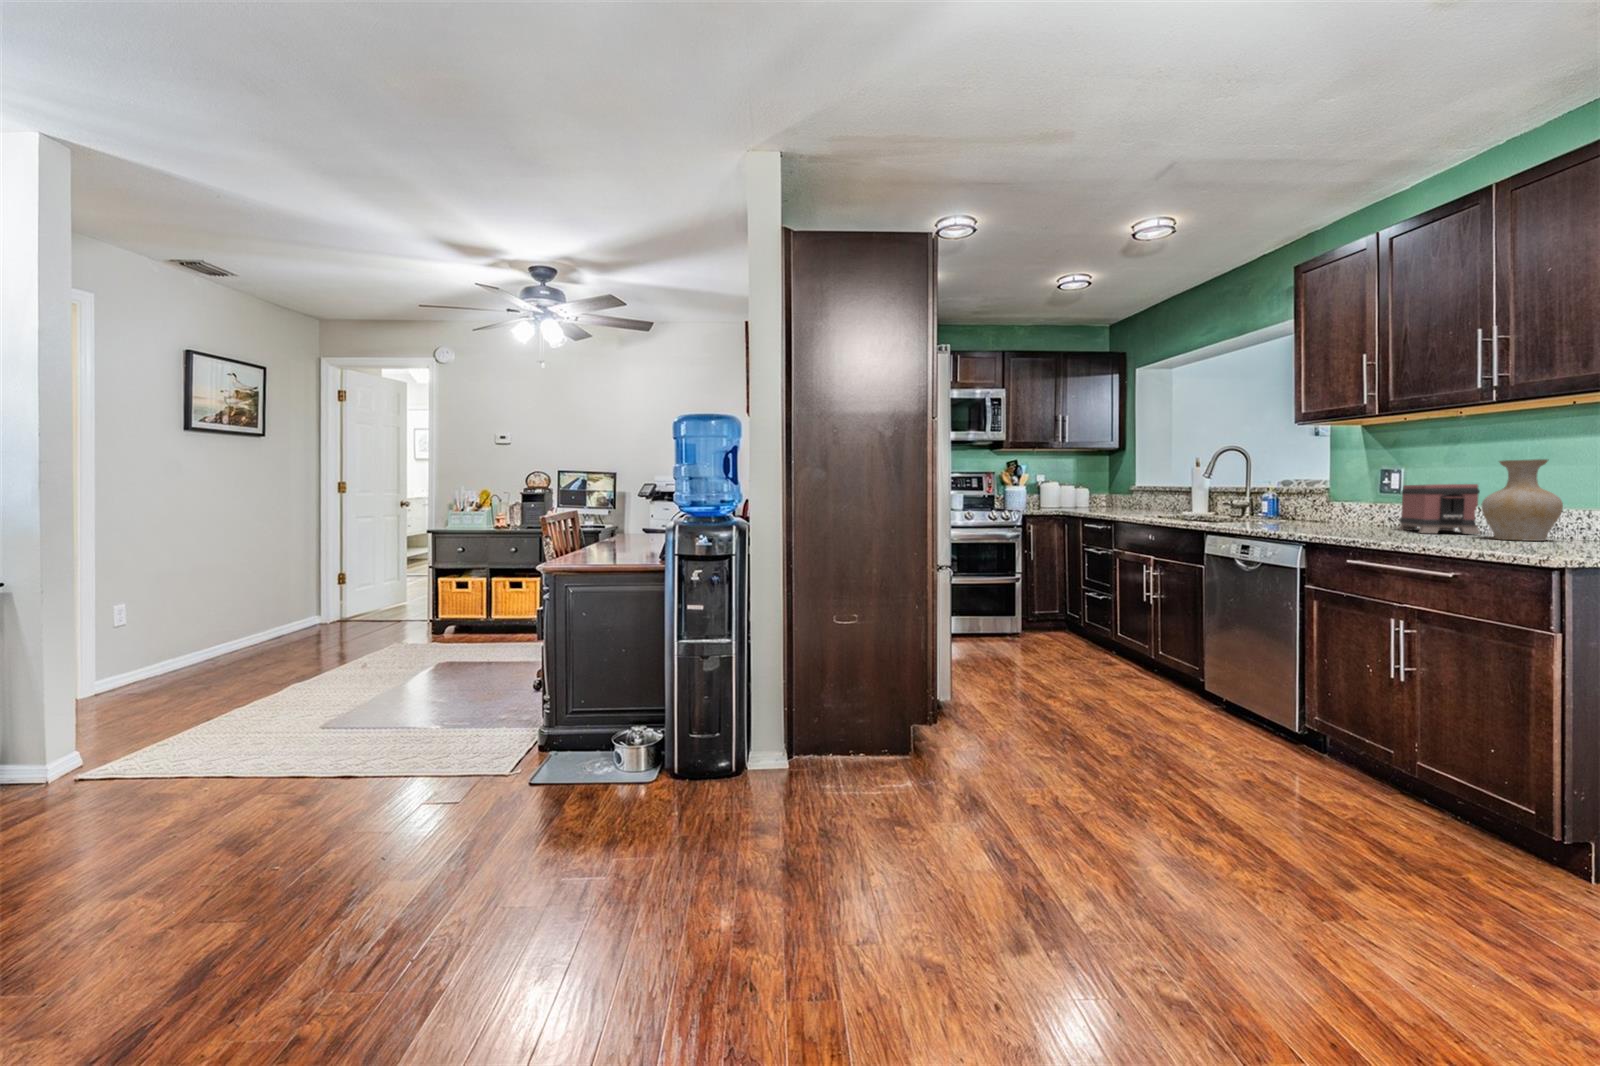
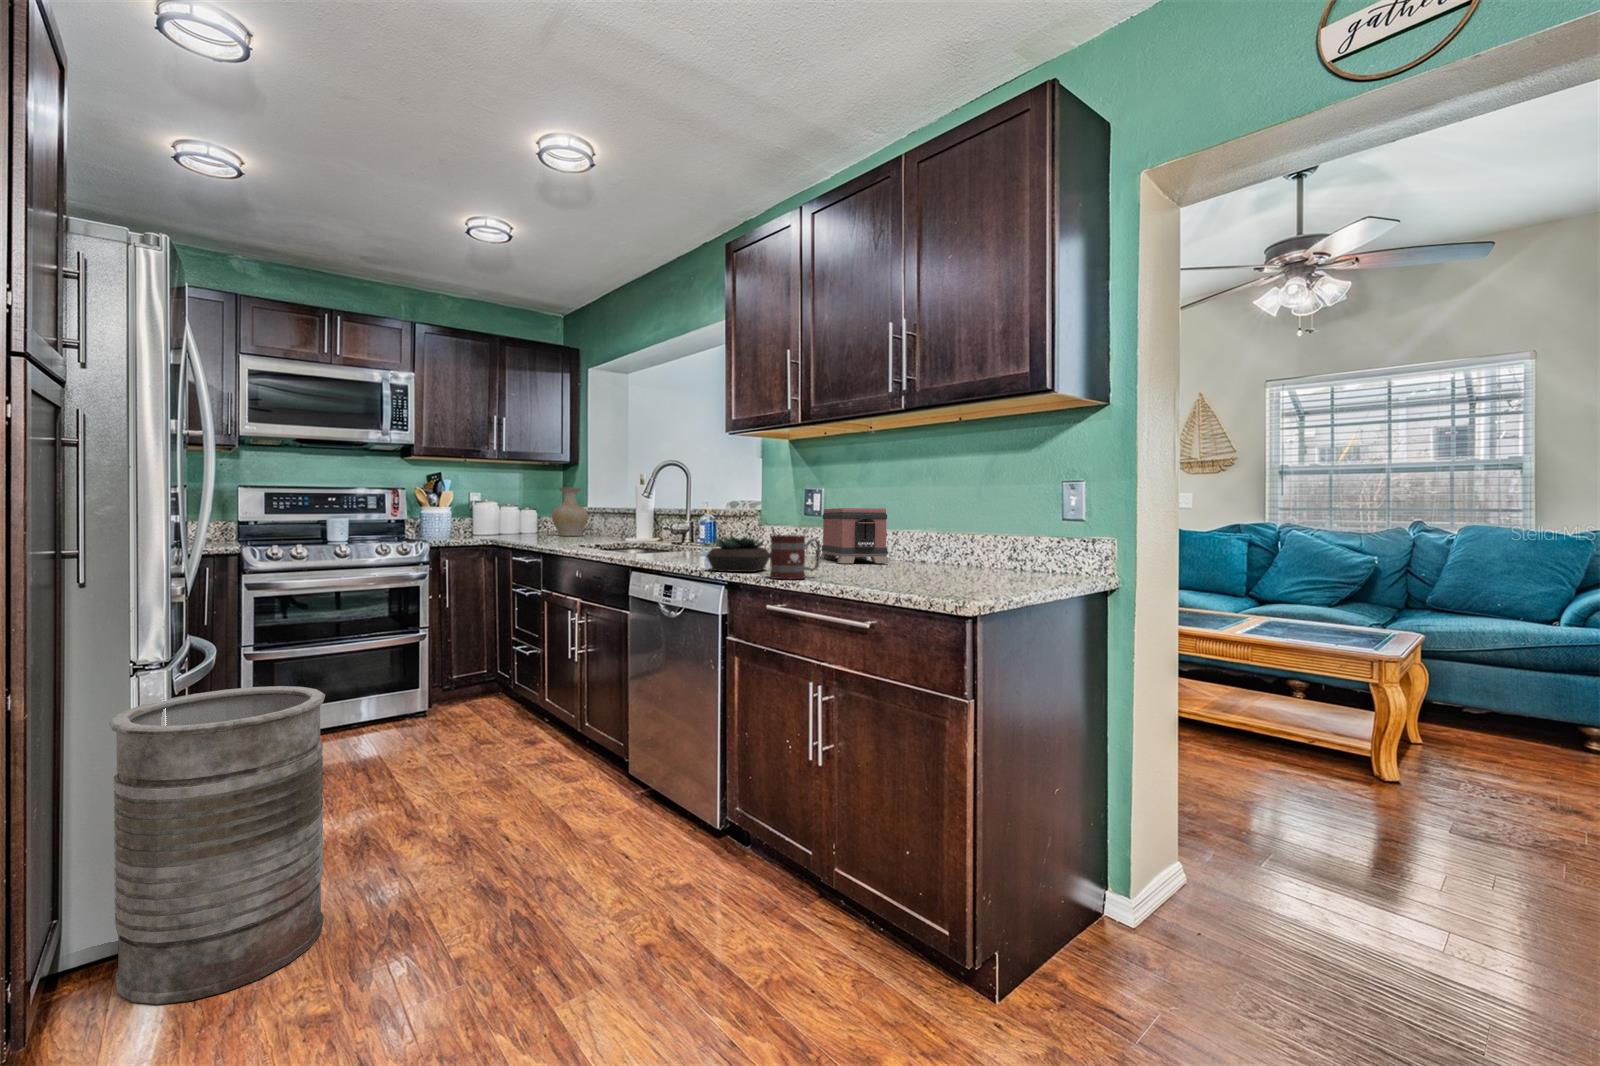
vase: present [1481,459,1563,541] -> present [551,488,588,536]
mug: none [1352,508,1403,542] -> present [770,535,820,579]
succulent plant: none [1290,509,1351,537] -> present [706,536,770,572]
trash can: none [944,594,1035,744] -> present [110,686,325,1004]

